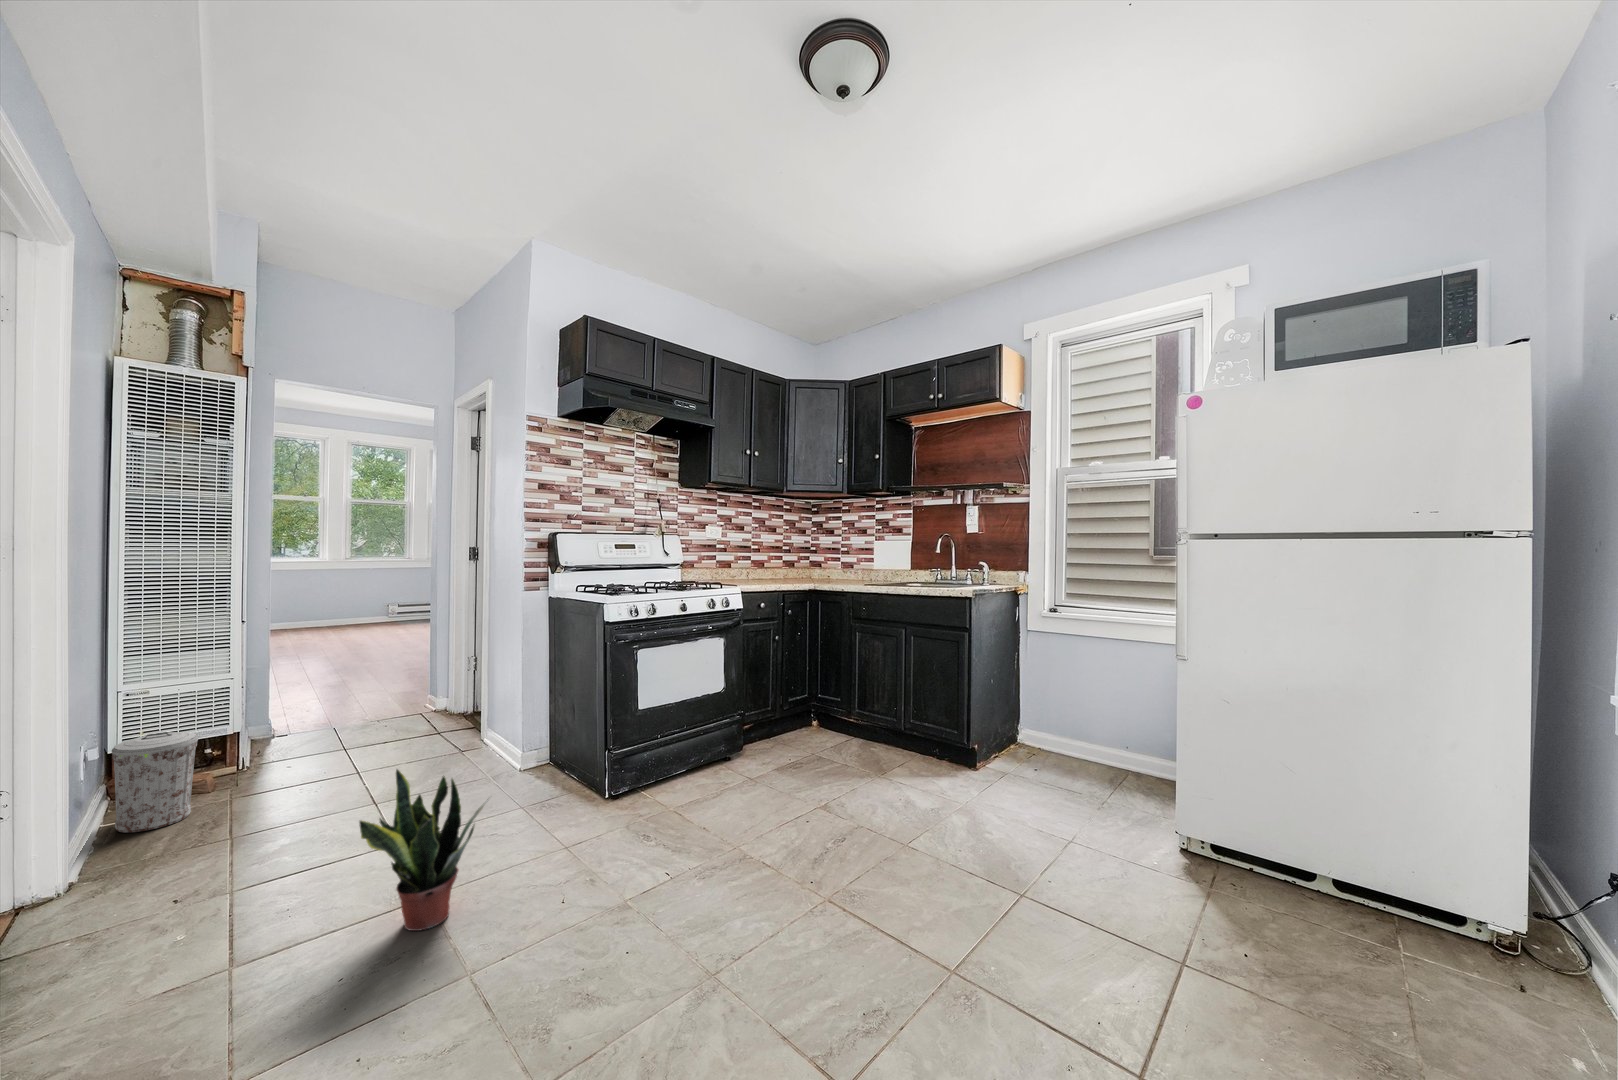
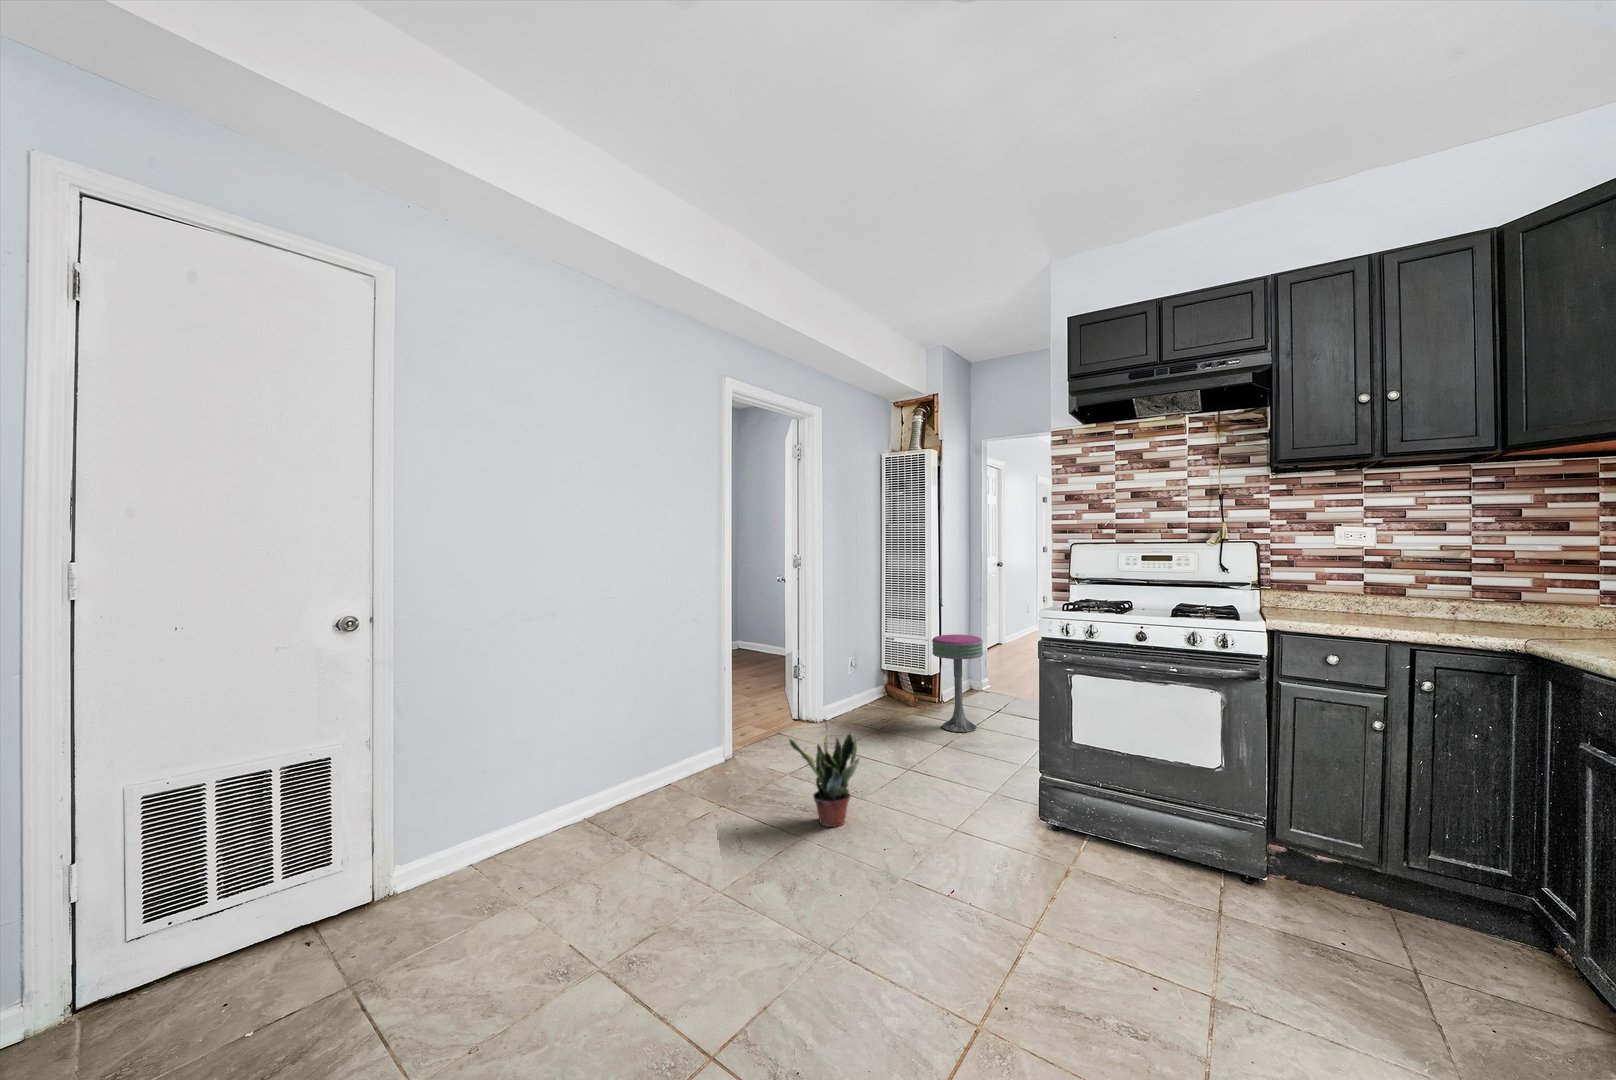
bar stool: none [309,649,391,782] -> present [932,634,983,732]
trash can: present [112,732,198,832] -> none [849,667,883,722]

